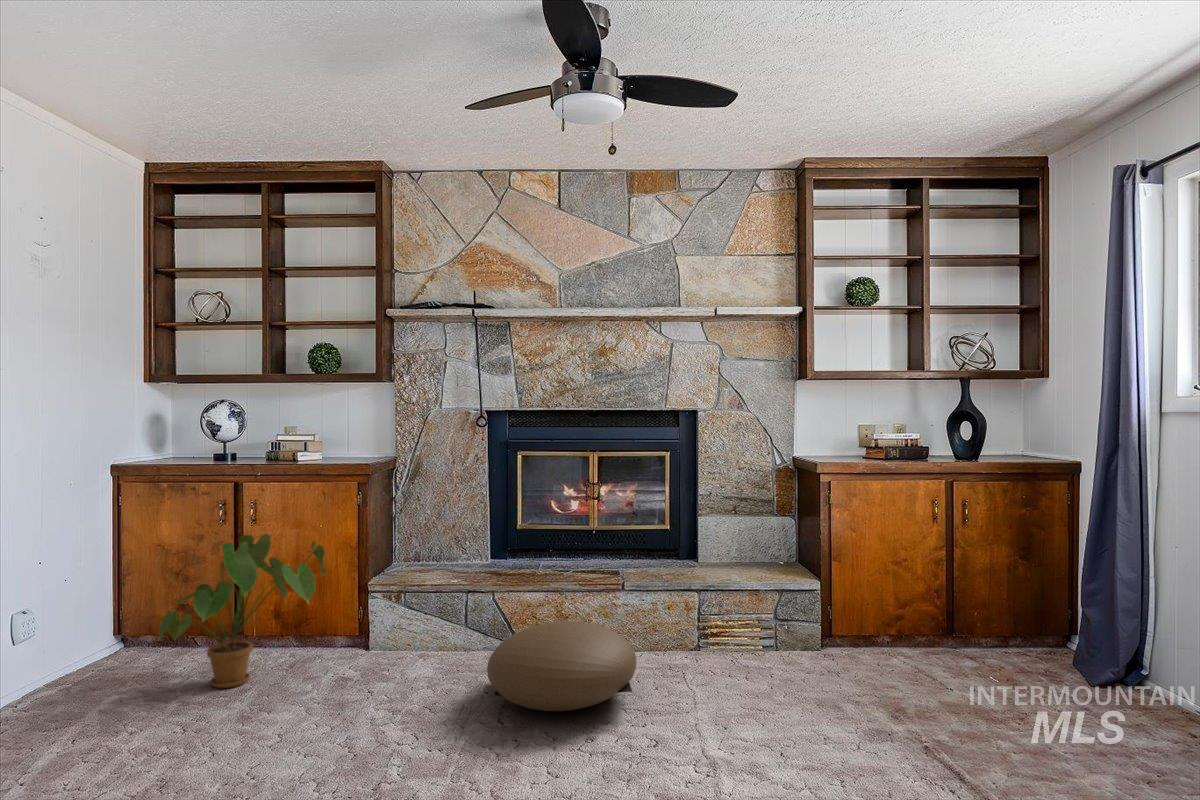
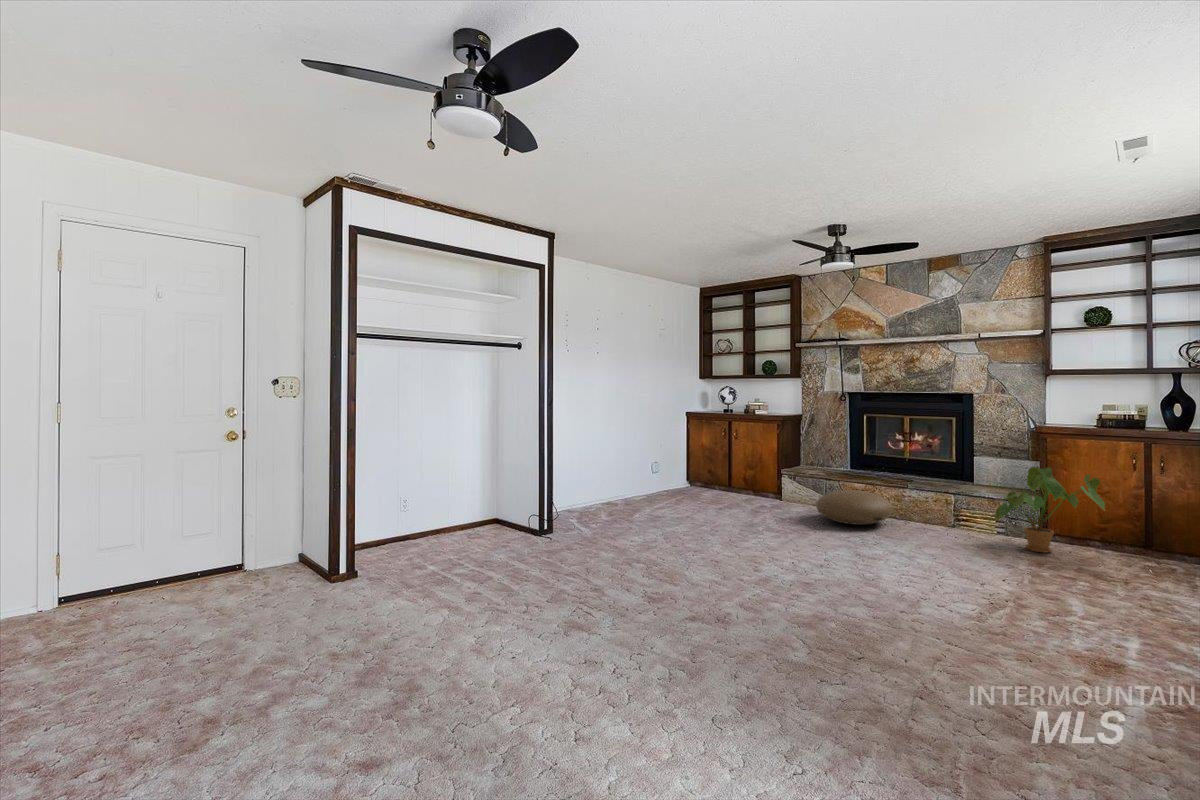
house plant: present [159,534,326,688] -> present [995,467,1105,553]

